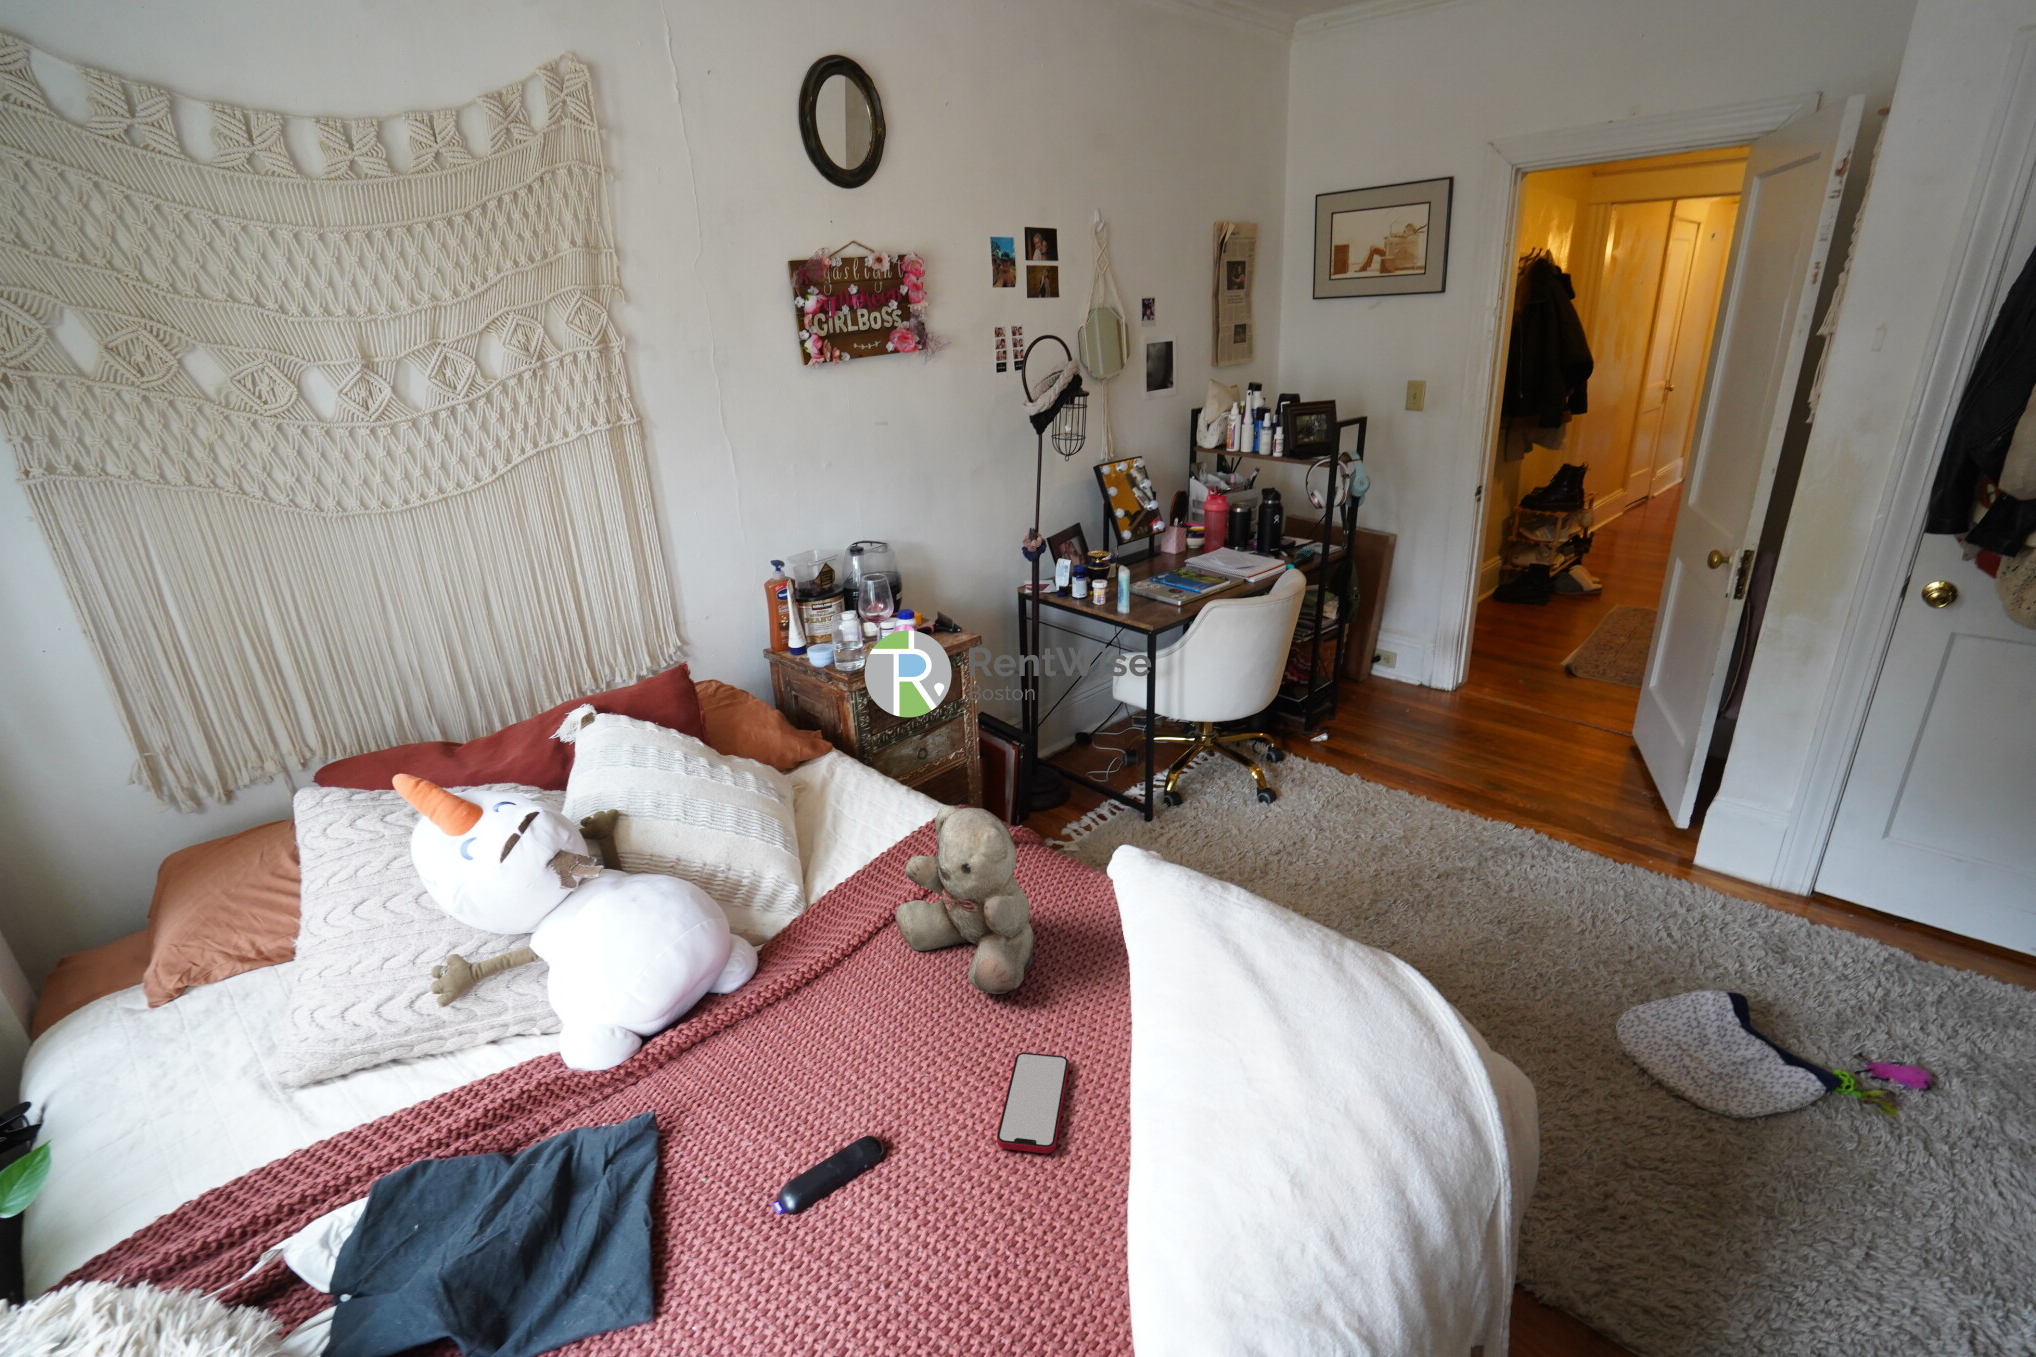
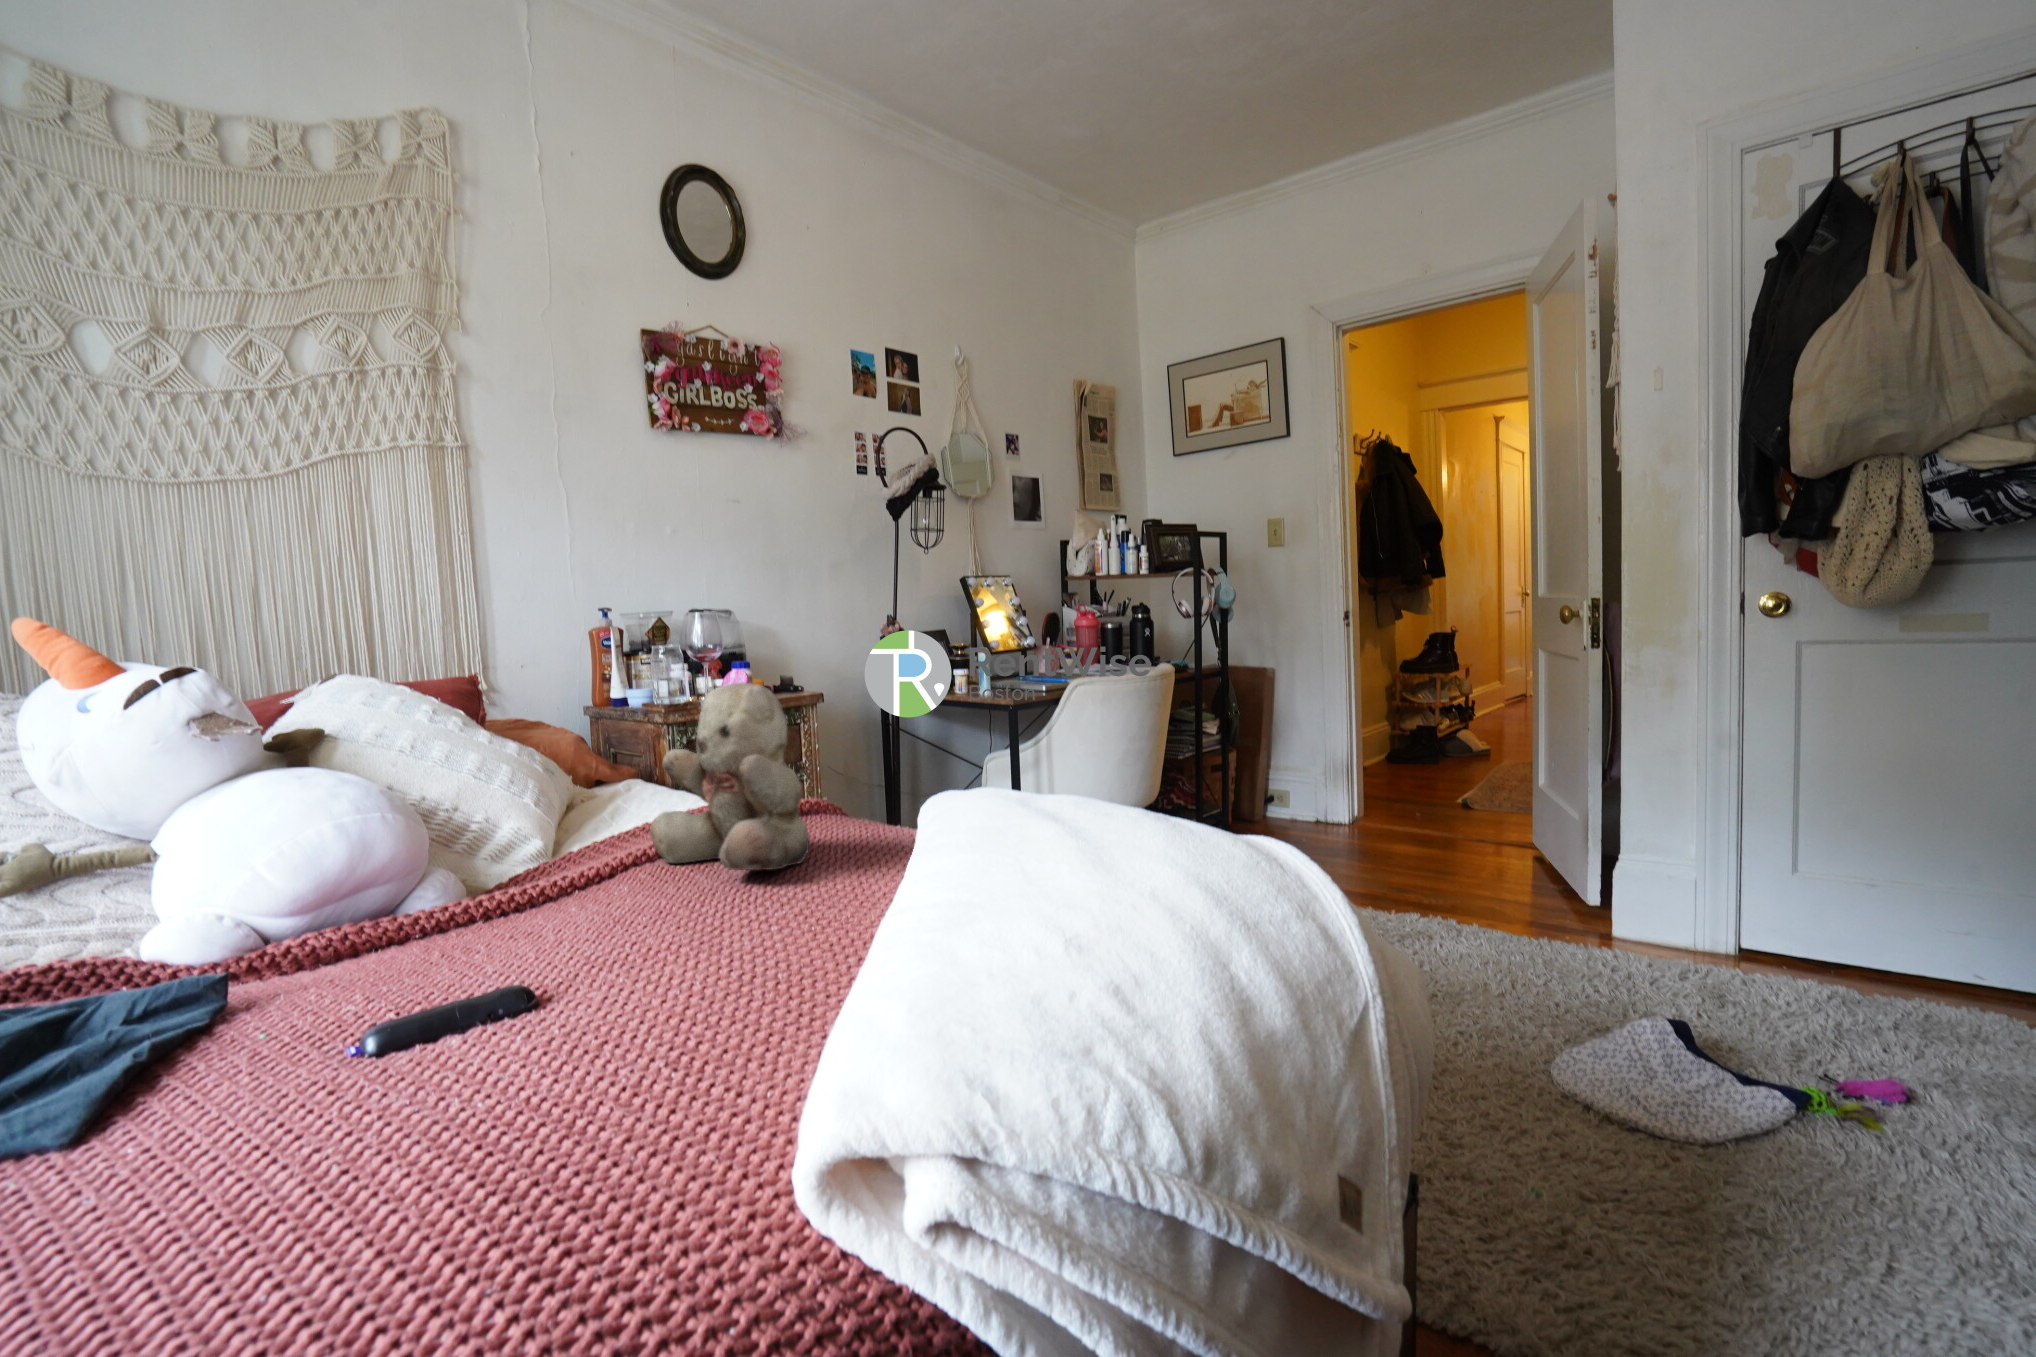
smartphone: present [997,1052,1069,1153] -> none [707,899,819,955]

